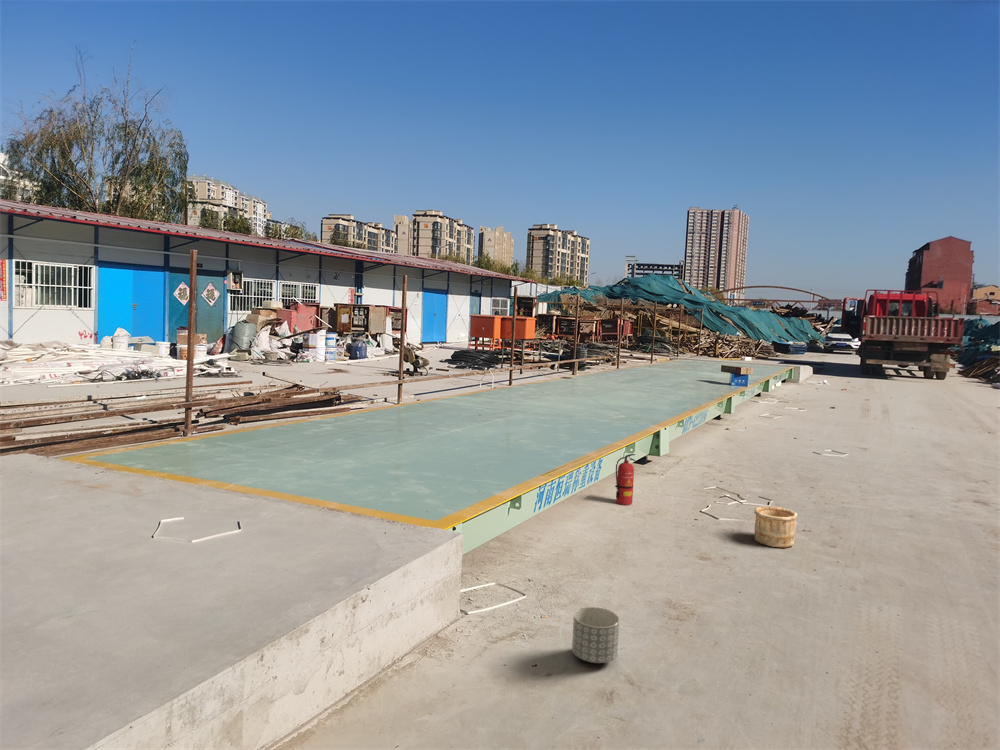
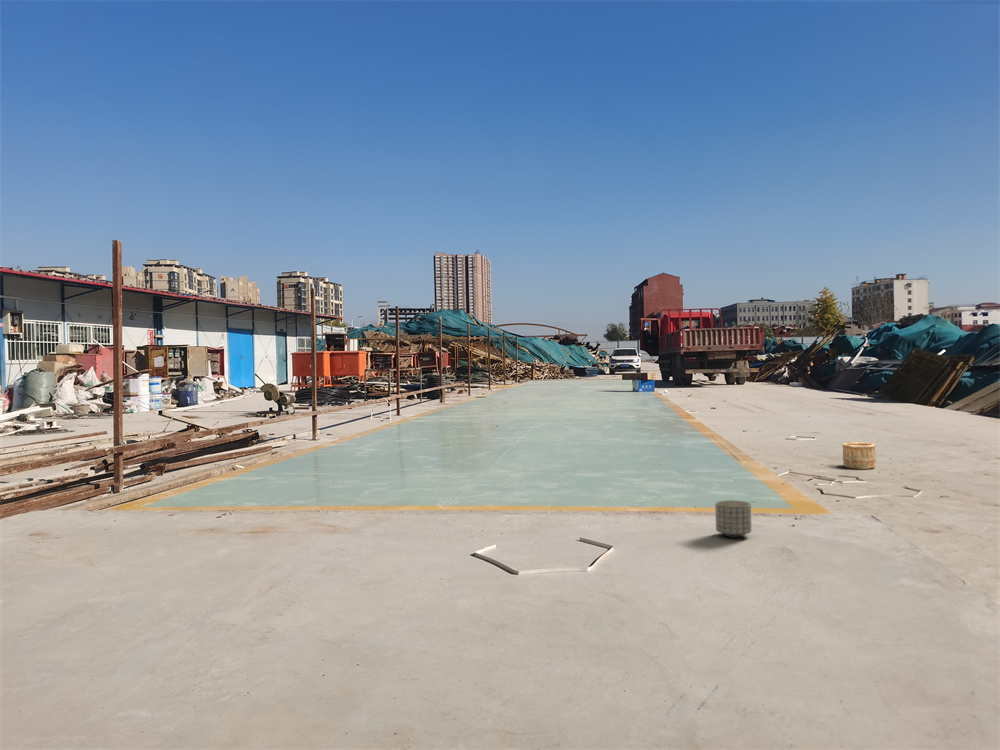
fire extinguisher: present [615,454,636,505] -> none [615,428,630,472]
wooden bucket: present [754,506,797,548] -> present [842,442,876,469]

